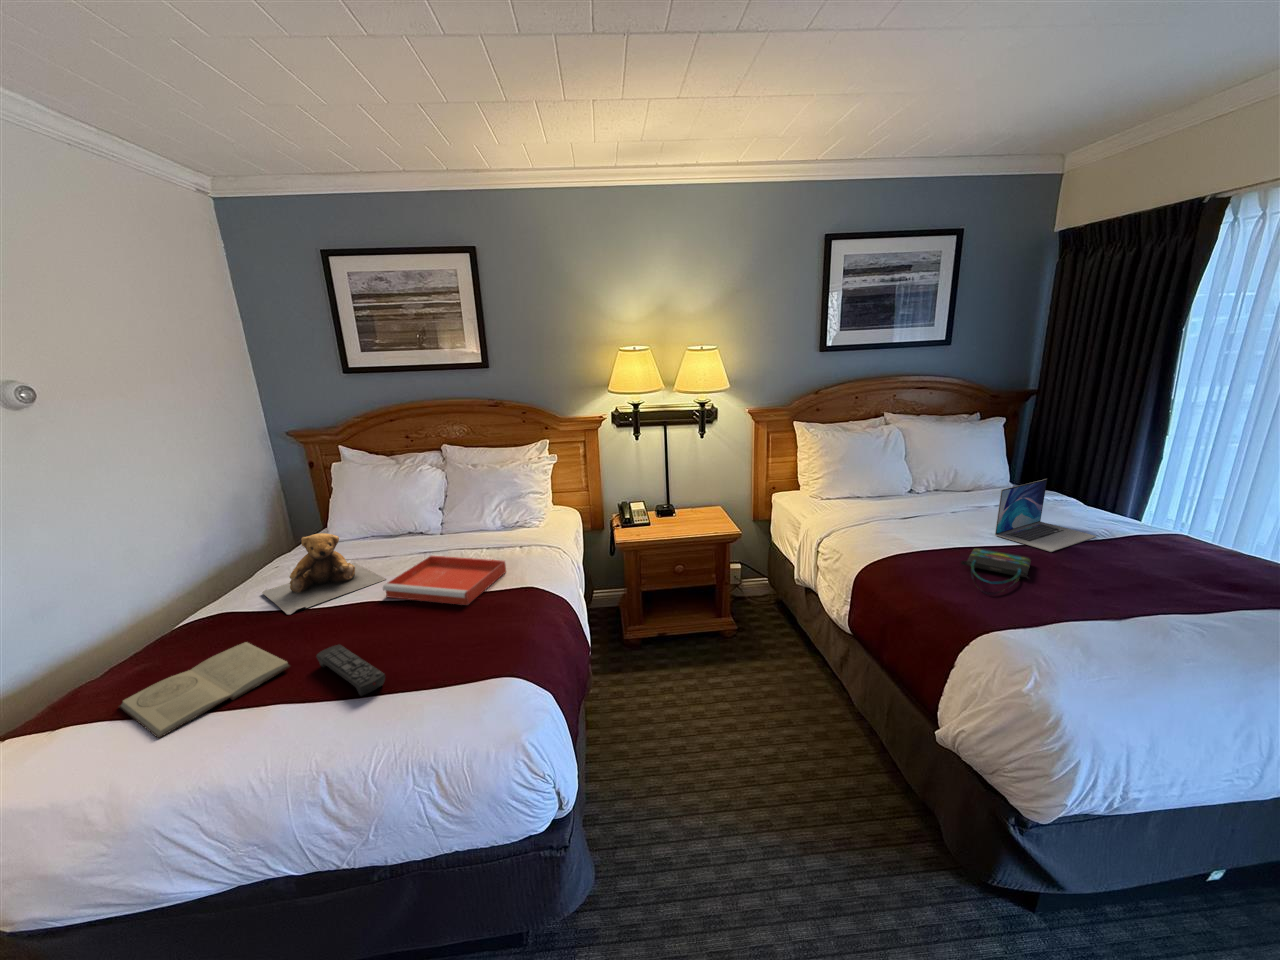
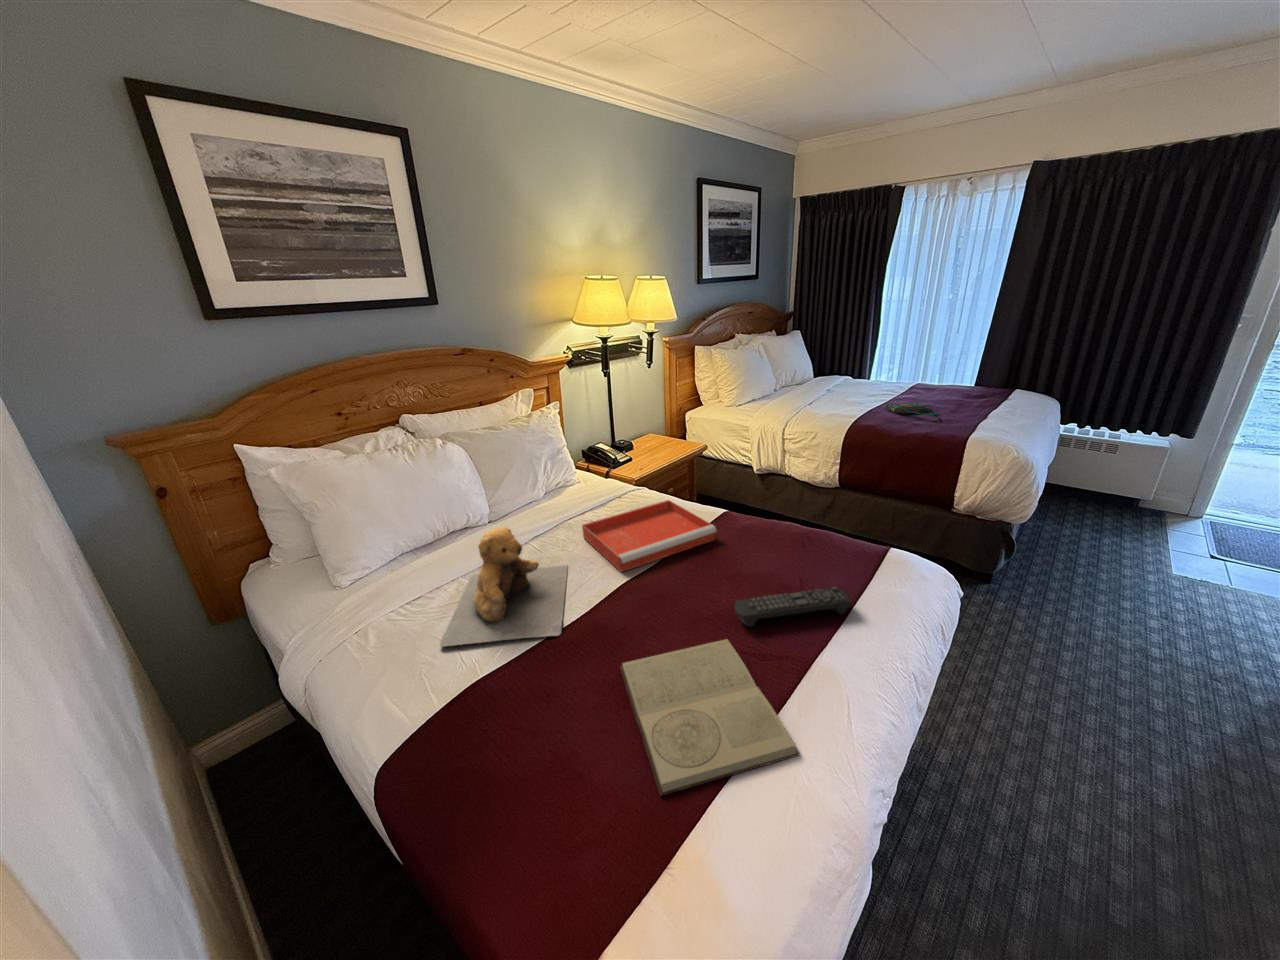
laptop: present [995,479,1096,552] -> none [870,361,908,400]

